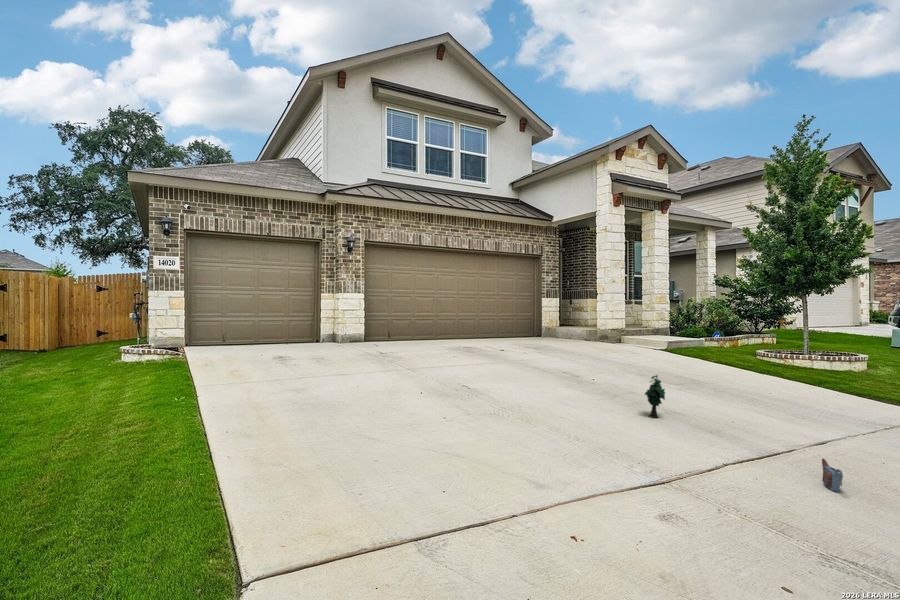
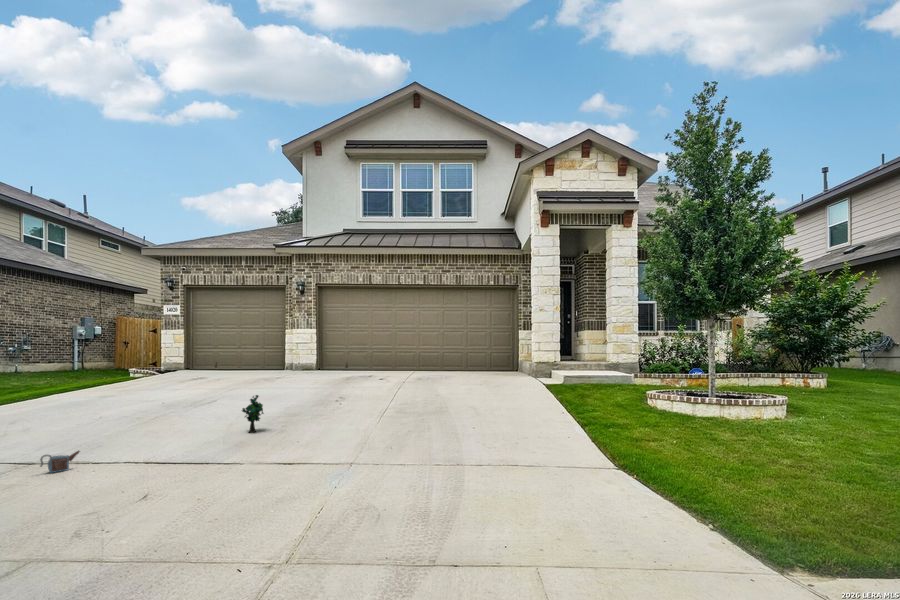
watering can: present [822,459,843,492] -> present [40,450,80,473]

